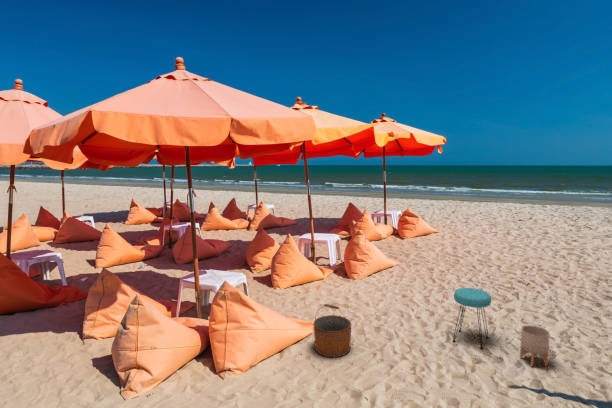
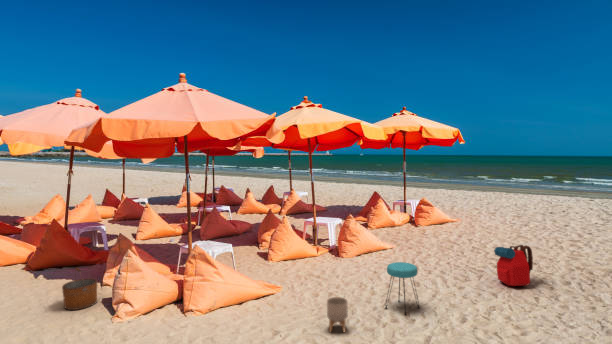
backpack: none [531,259,571,303] -> present [494,245,533,286]
bucket: present [314,304,351,357] -> present [62,268,97,310]
planter: present [520,325,550,367] -> present [327,297,348,332]

